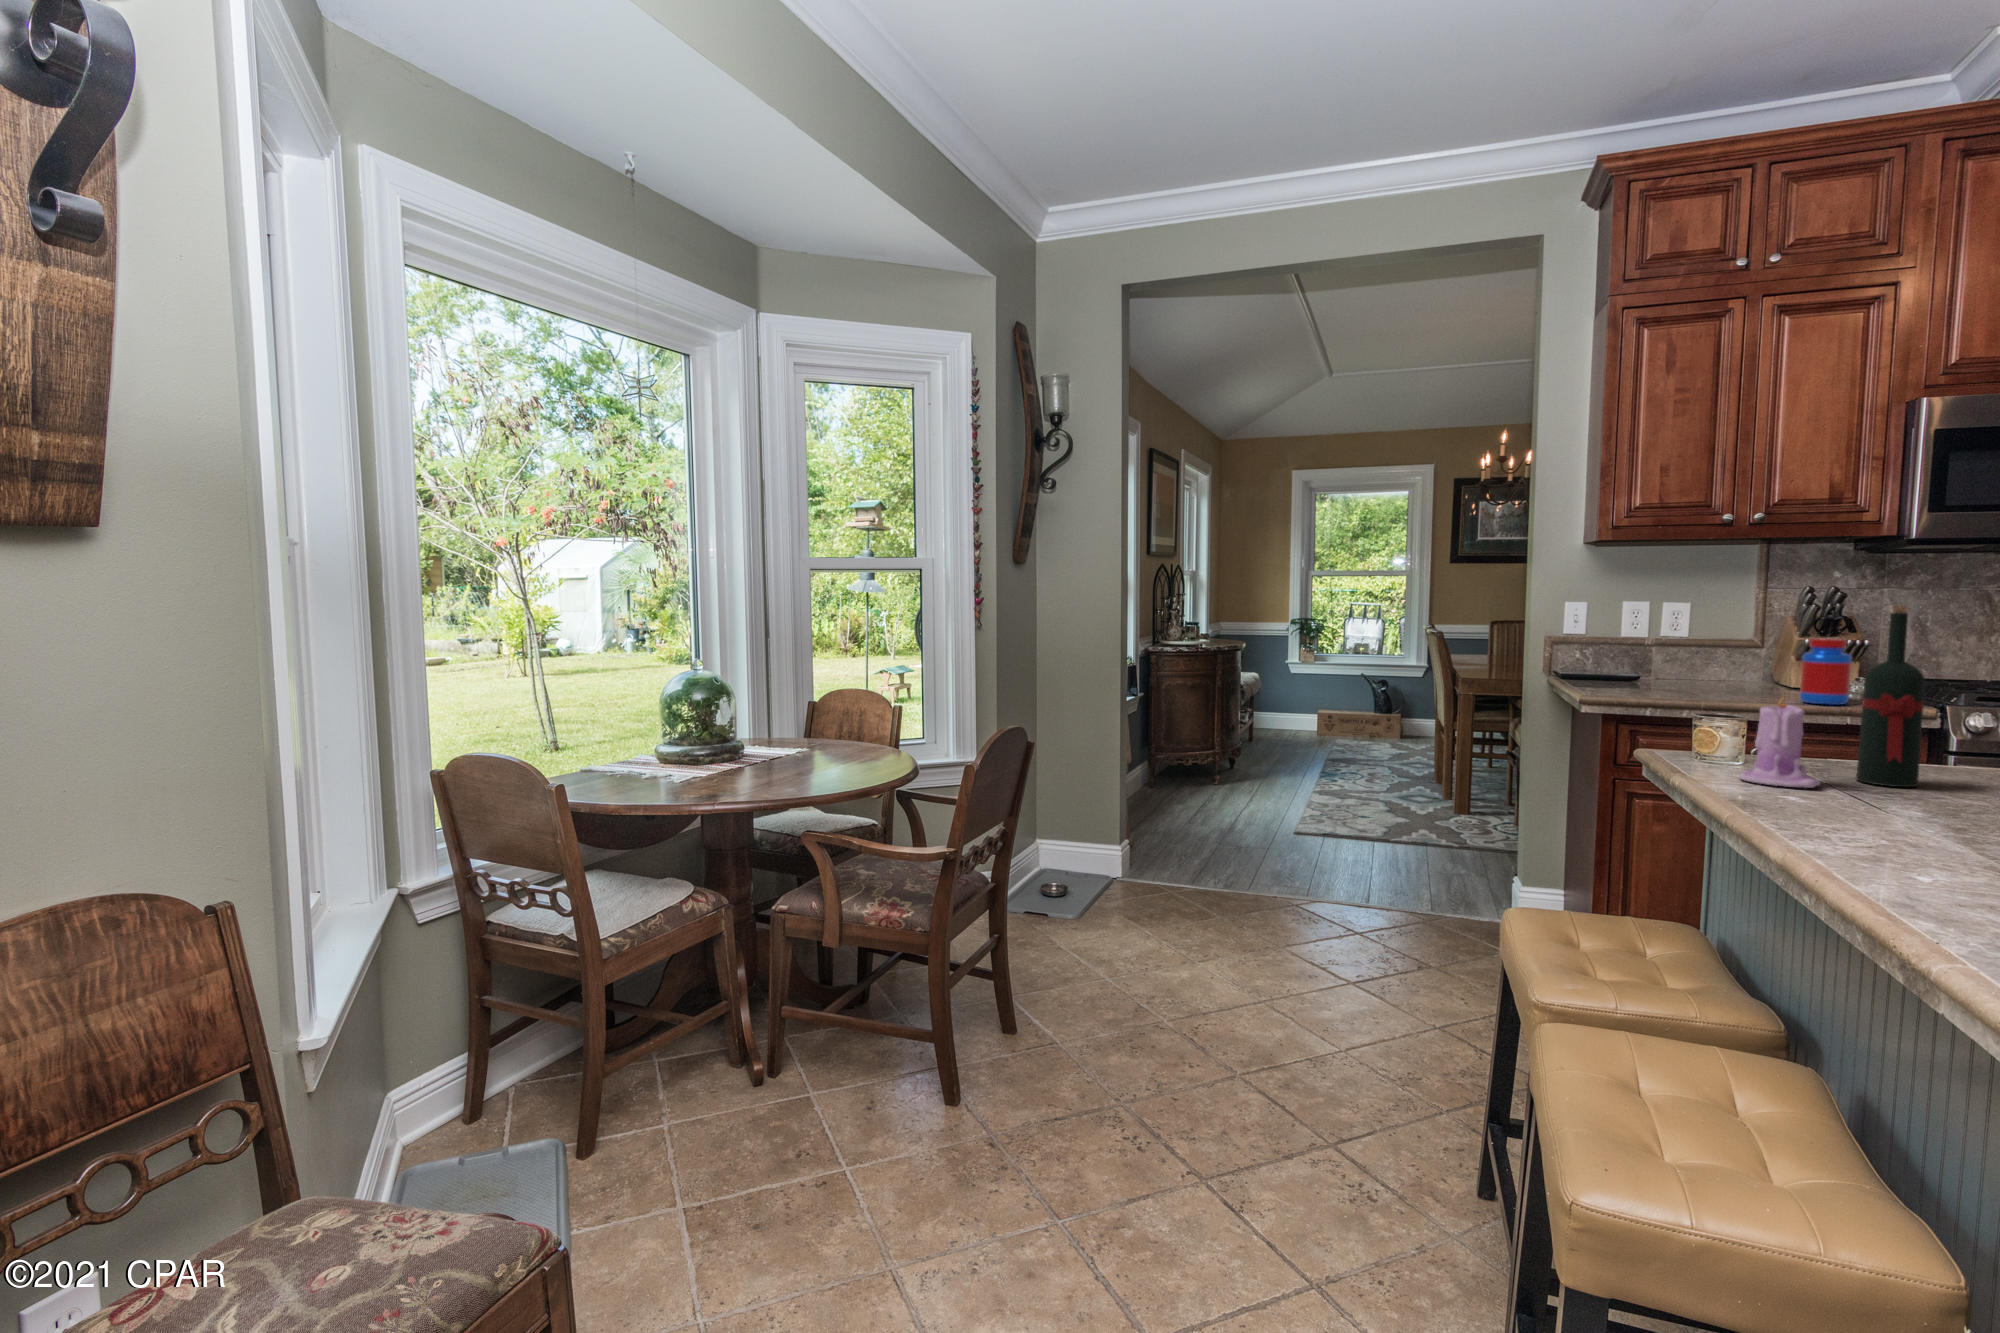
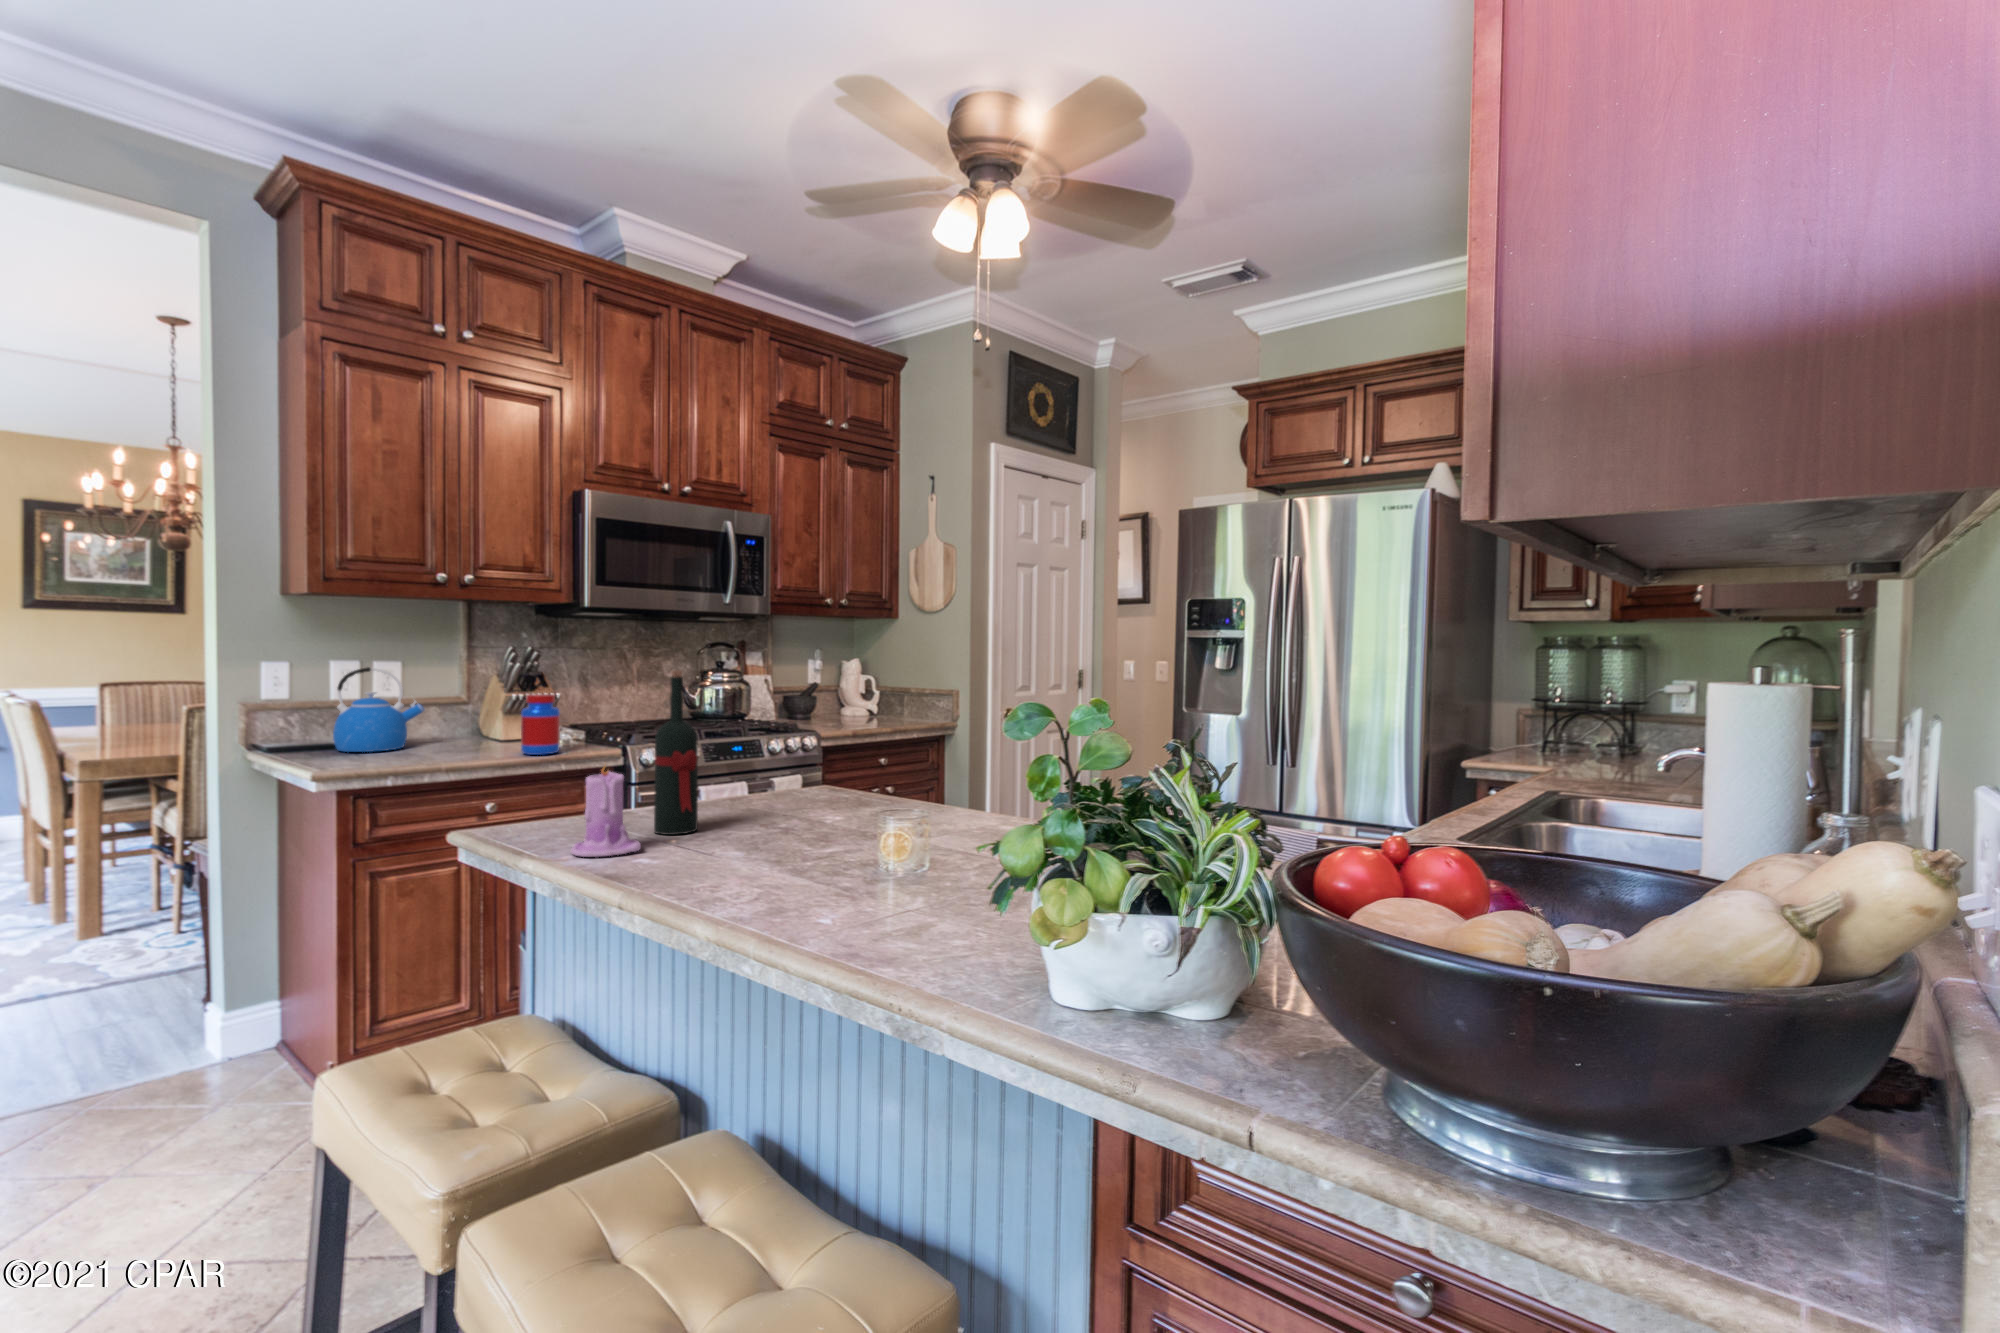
kettle: none [1618,607,1705,685] -> present [333,667,424,752]

